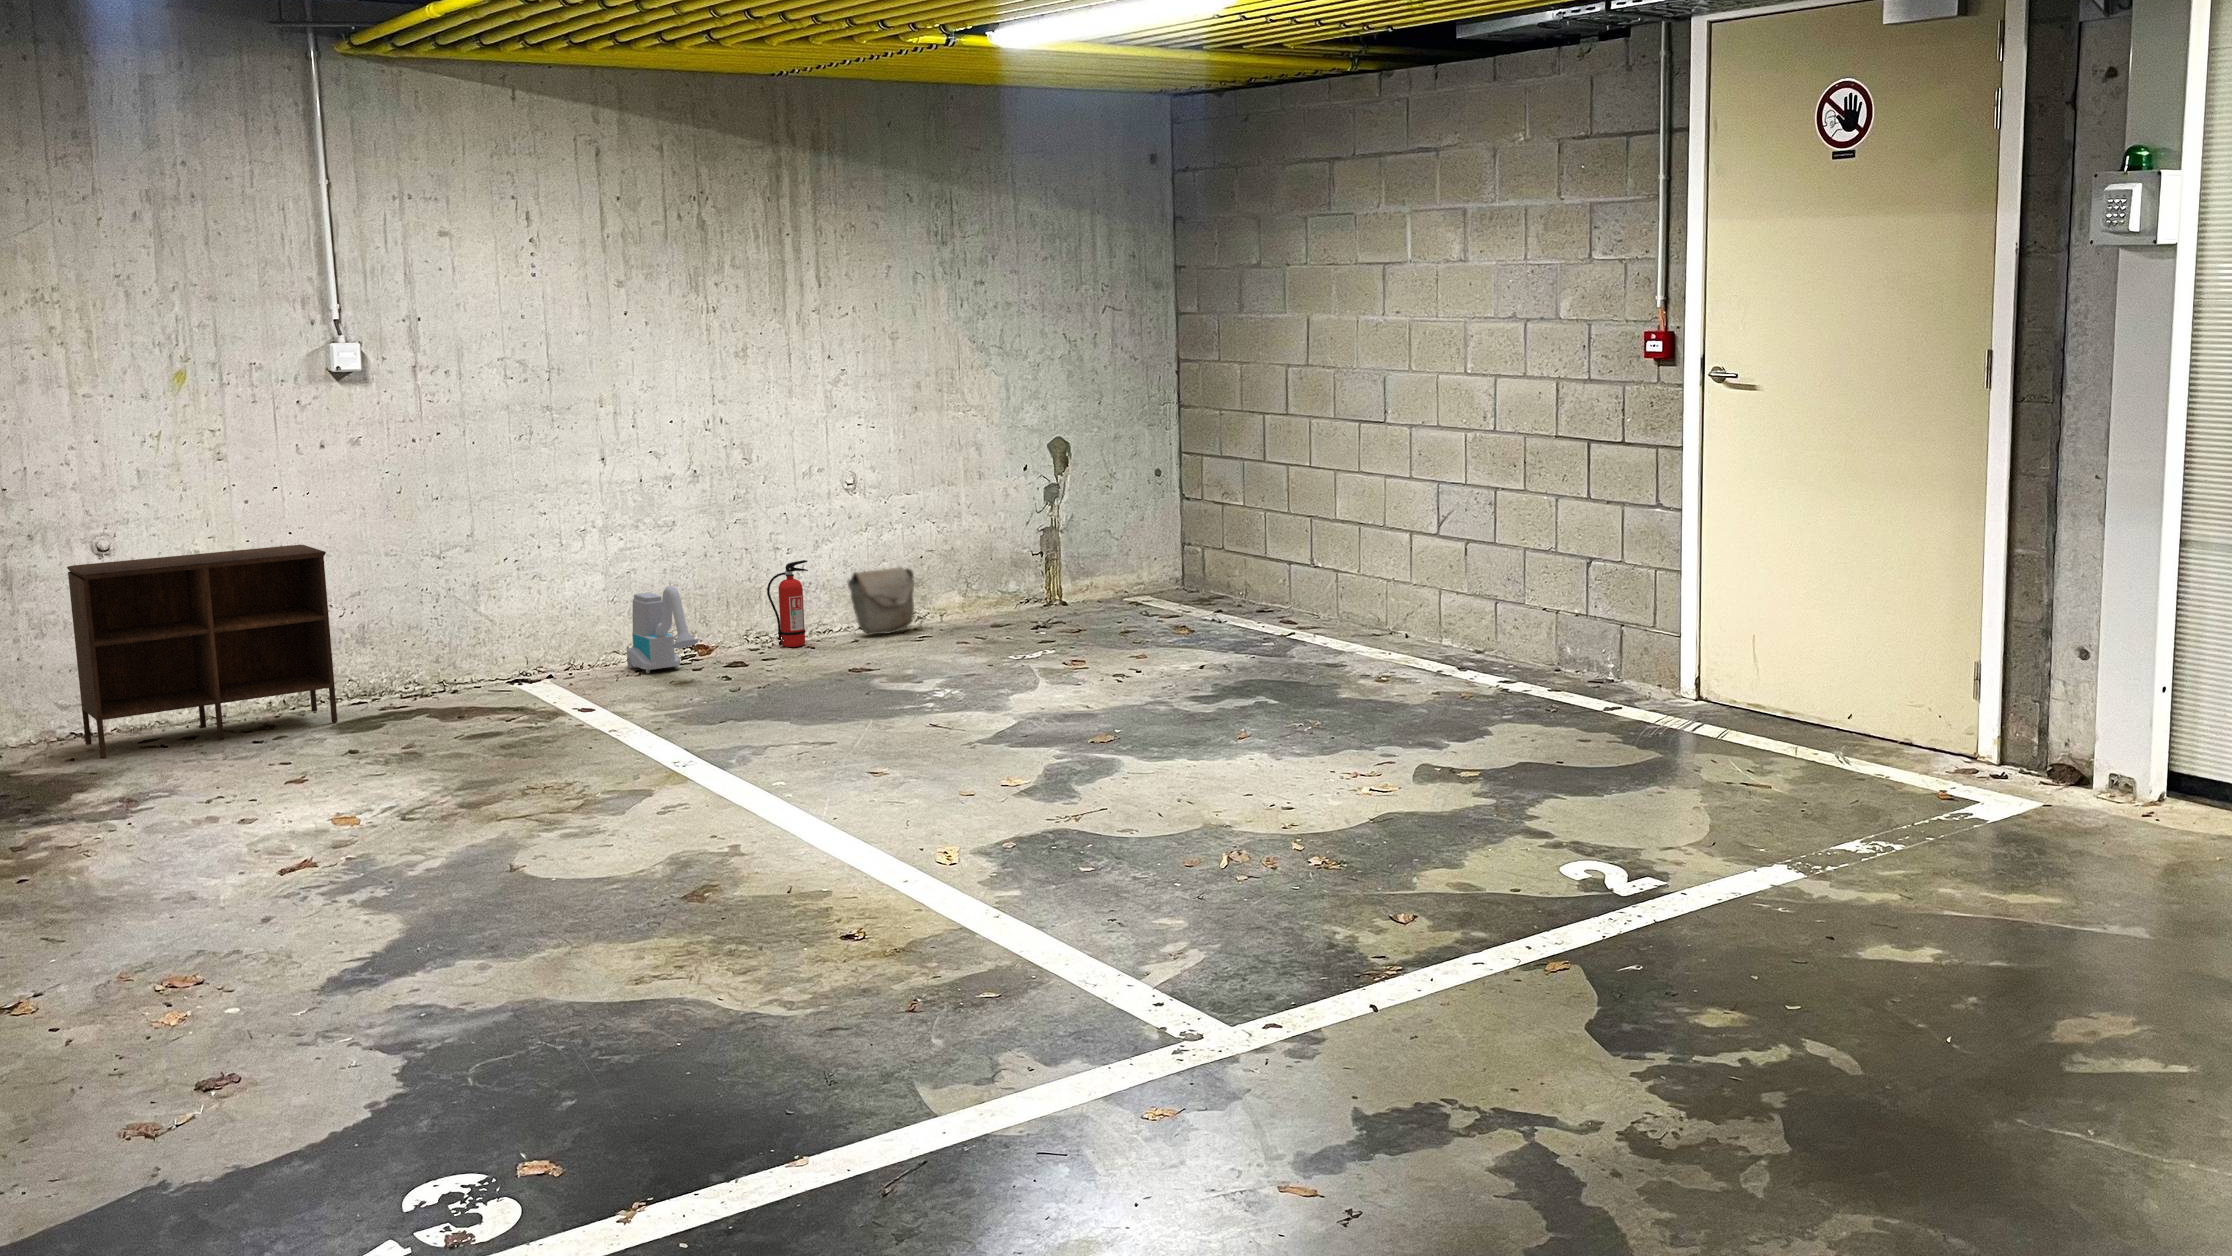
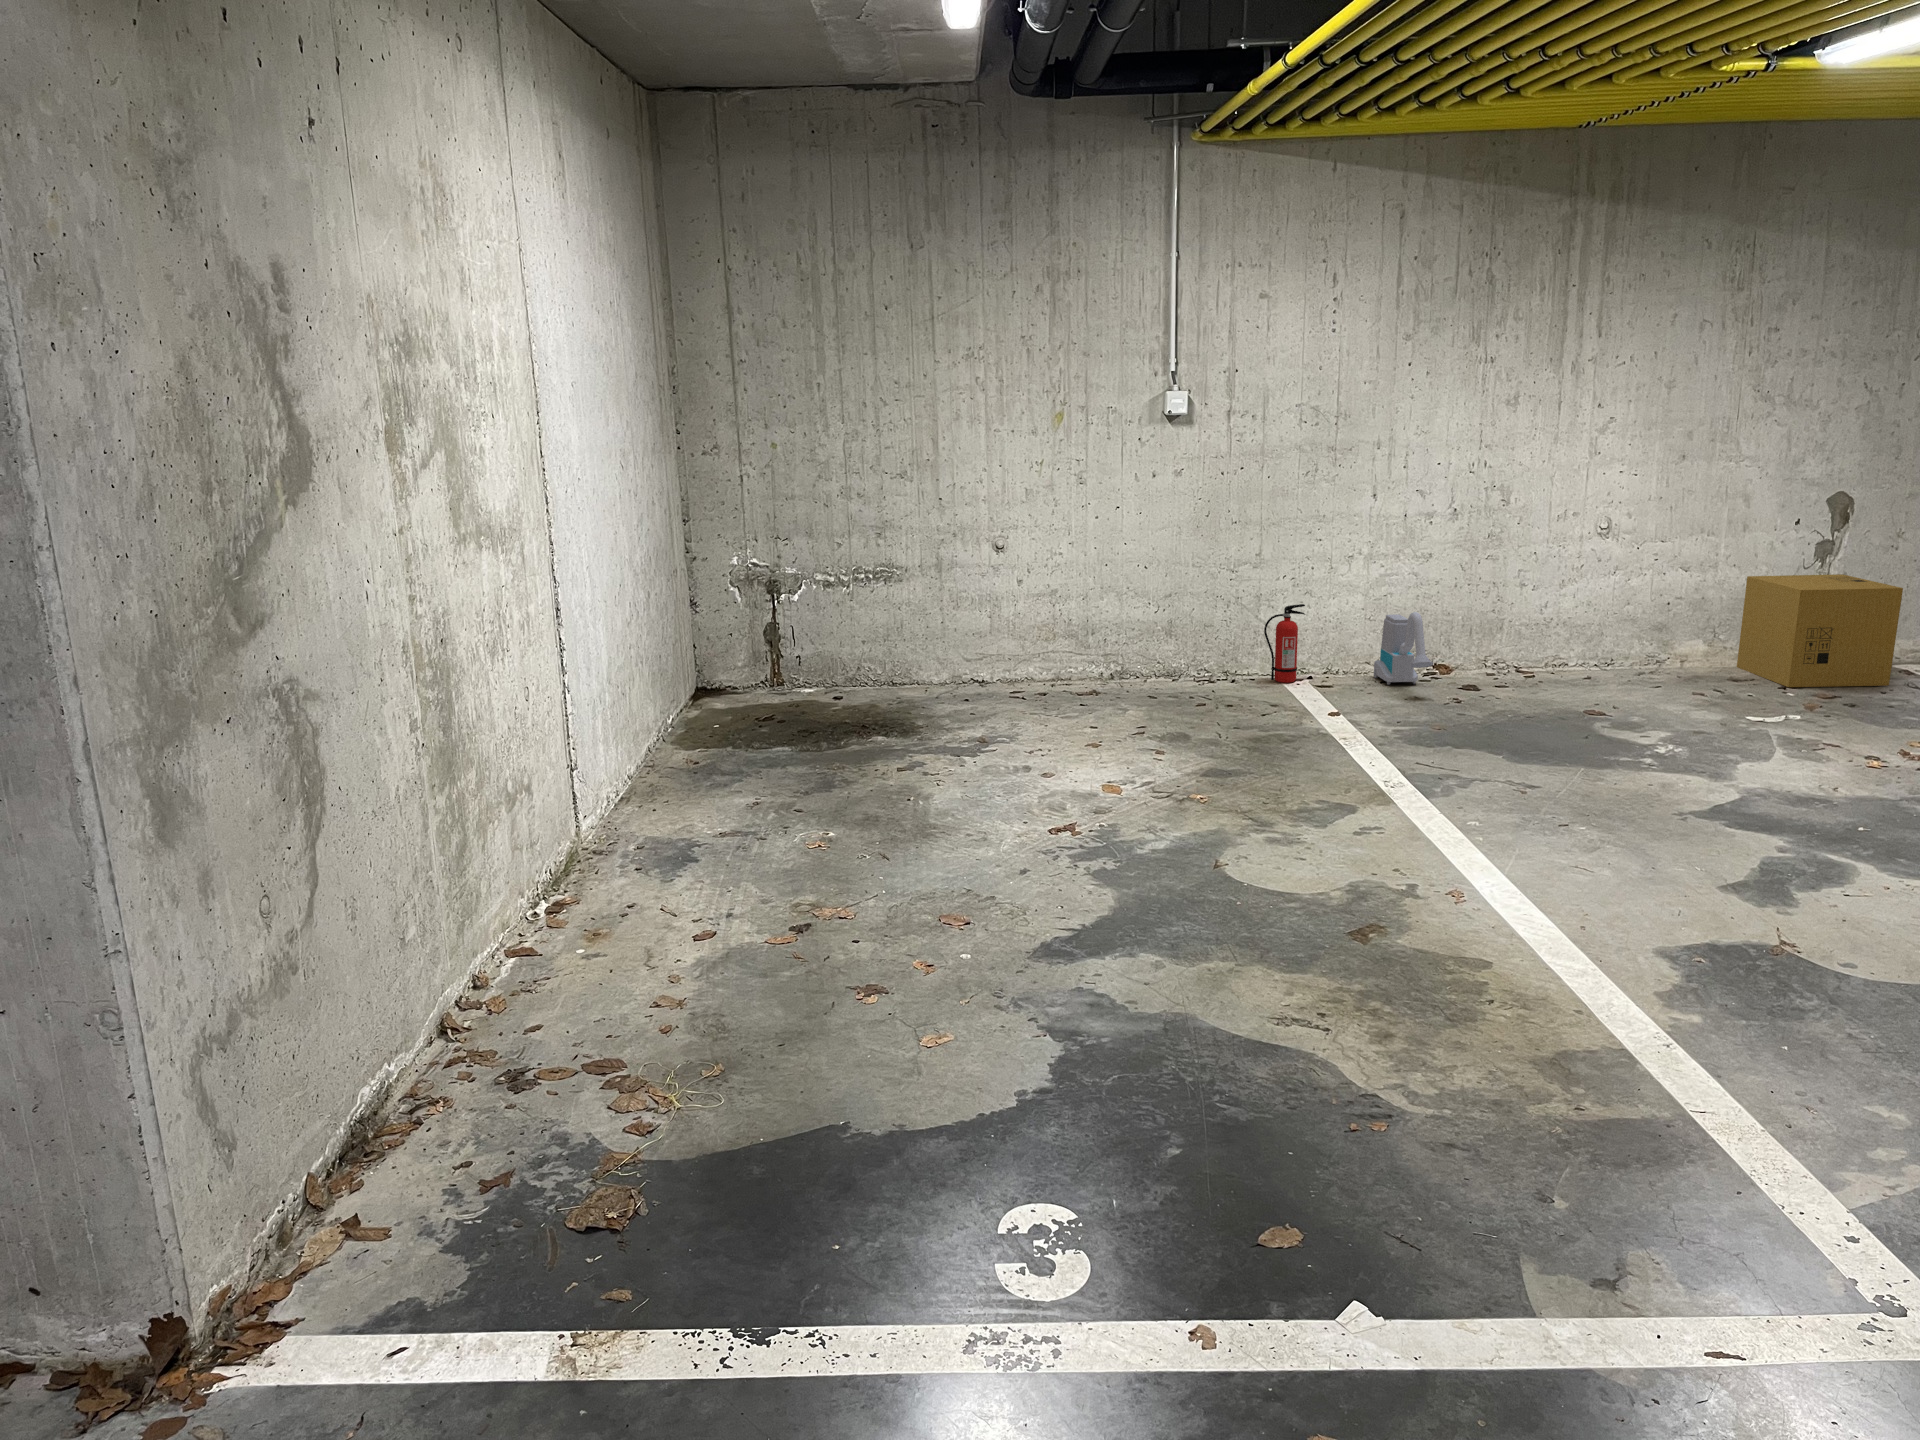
cardboard box: none [990,516,1122,628] -> present [1737,574,1903,687]
shelving unit: present [67,545,337,758] -> none [979,553,1145,700]
fire extinguisher: present [767,560,808,647] -> present [1264,604,1305,683]
bag: present [848,567,914,634] -> none [1586,611,1656,673]

